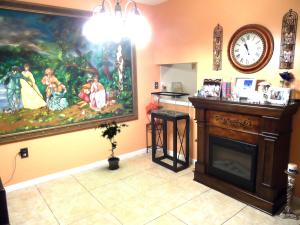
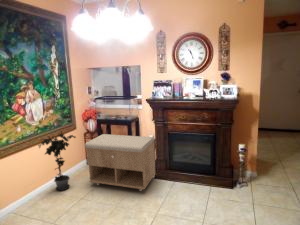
storage bench: none [131,127,195,189] -> present [85,134,155,191]

